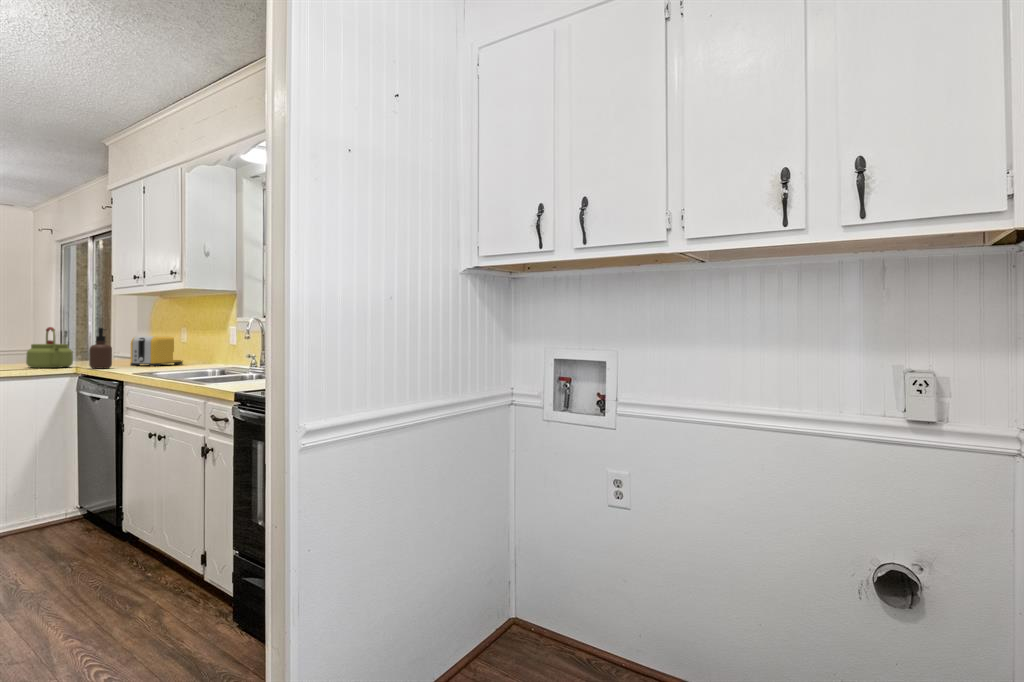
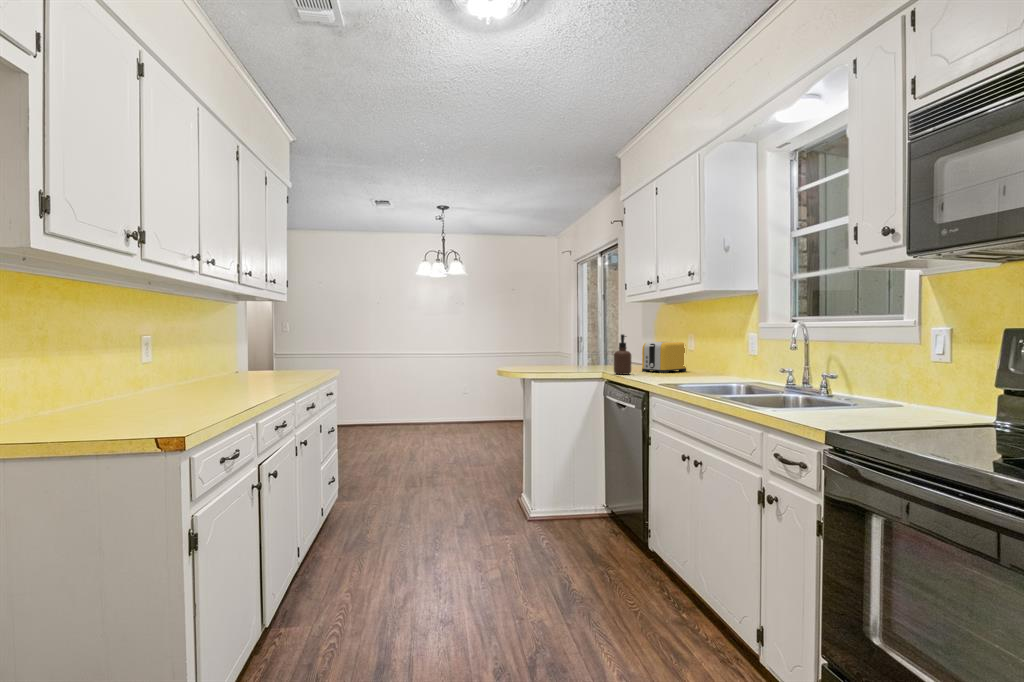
kettle: present [26,327,73,368] -> none [568,334,599,372]

